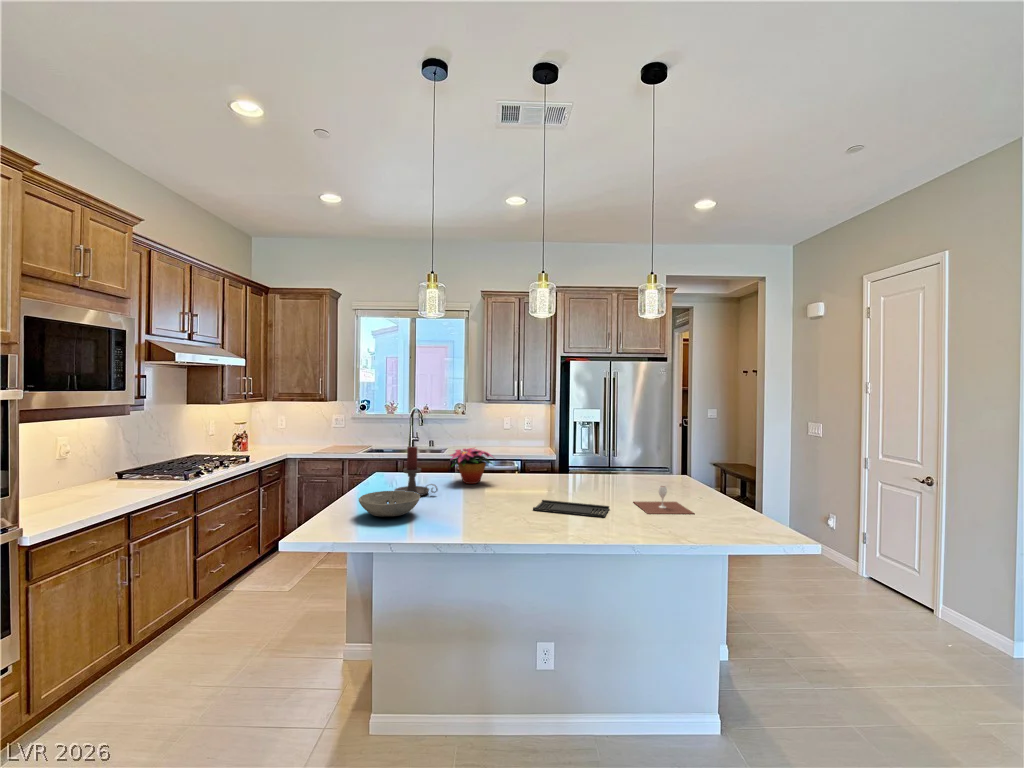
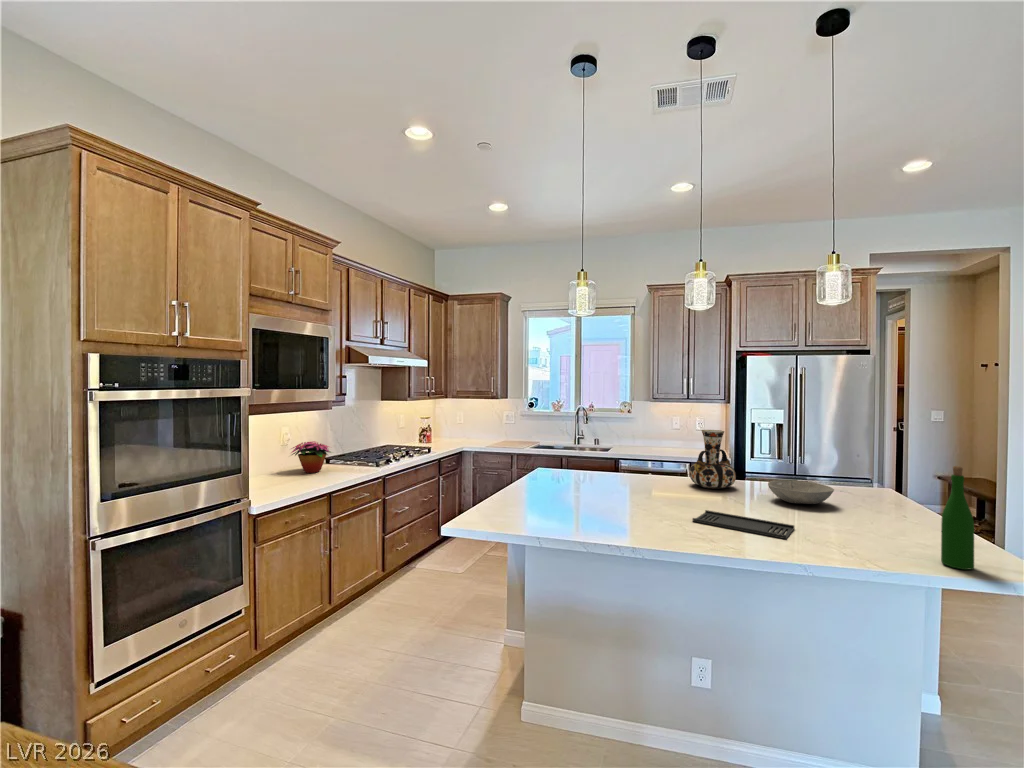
vase: none [525,430,562,481] -> present [689,430,736,489]
candle holder: present [394,447,438,496] -> none [543,443,587,495]
flower arrangement: present [450,448,493,484] -> present [291,441,331,473]
wine bottle: none [703,453,722,527] -> present [941,466,974,570]
wine glass: present [634,486,694,514] -> none [830,506,928,547]
bowl: present [359,491,420,517] -> present [768,480,834,504]

